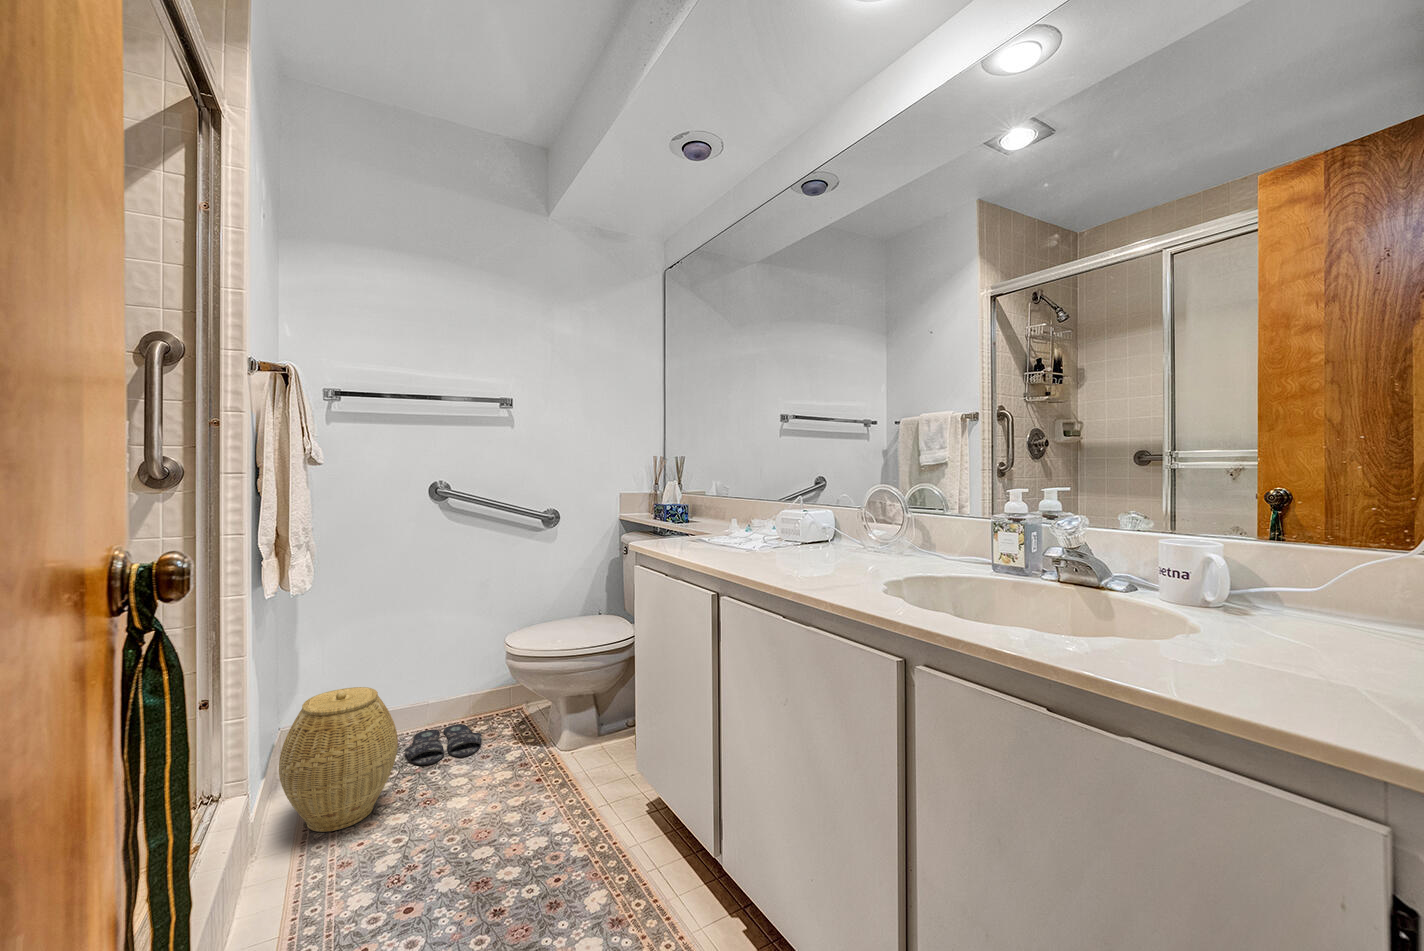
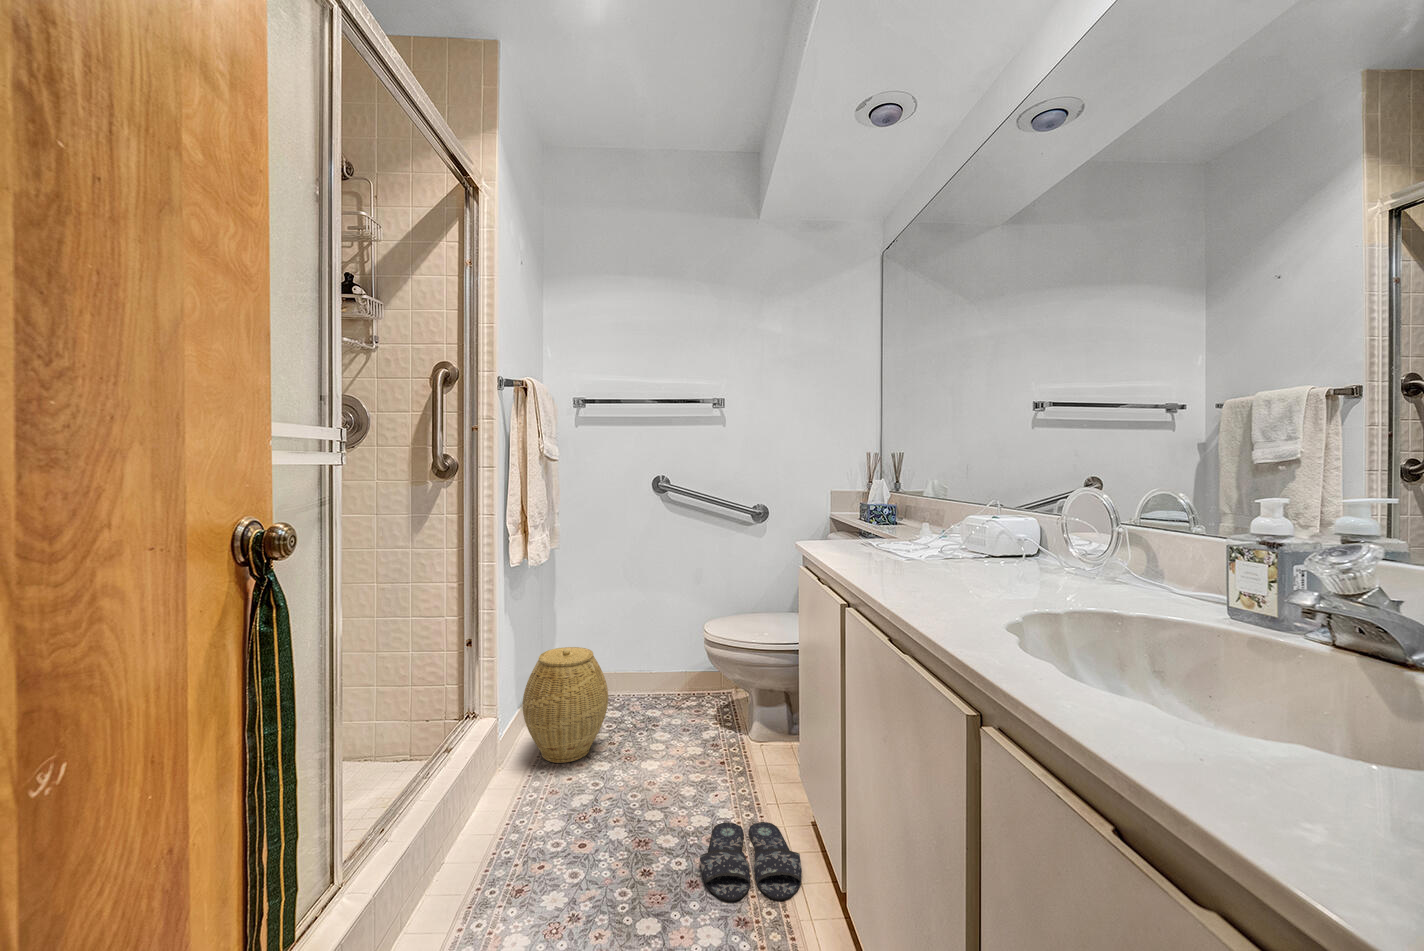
slippers: present [405,724,482,765] -> present [700,822,802,901]

